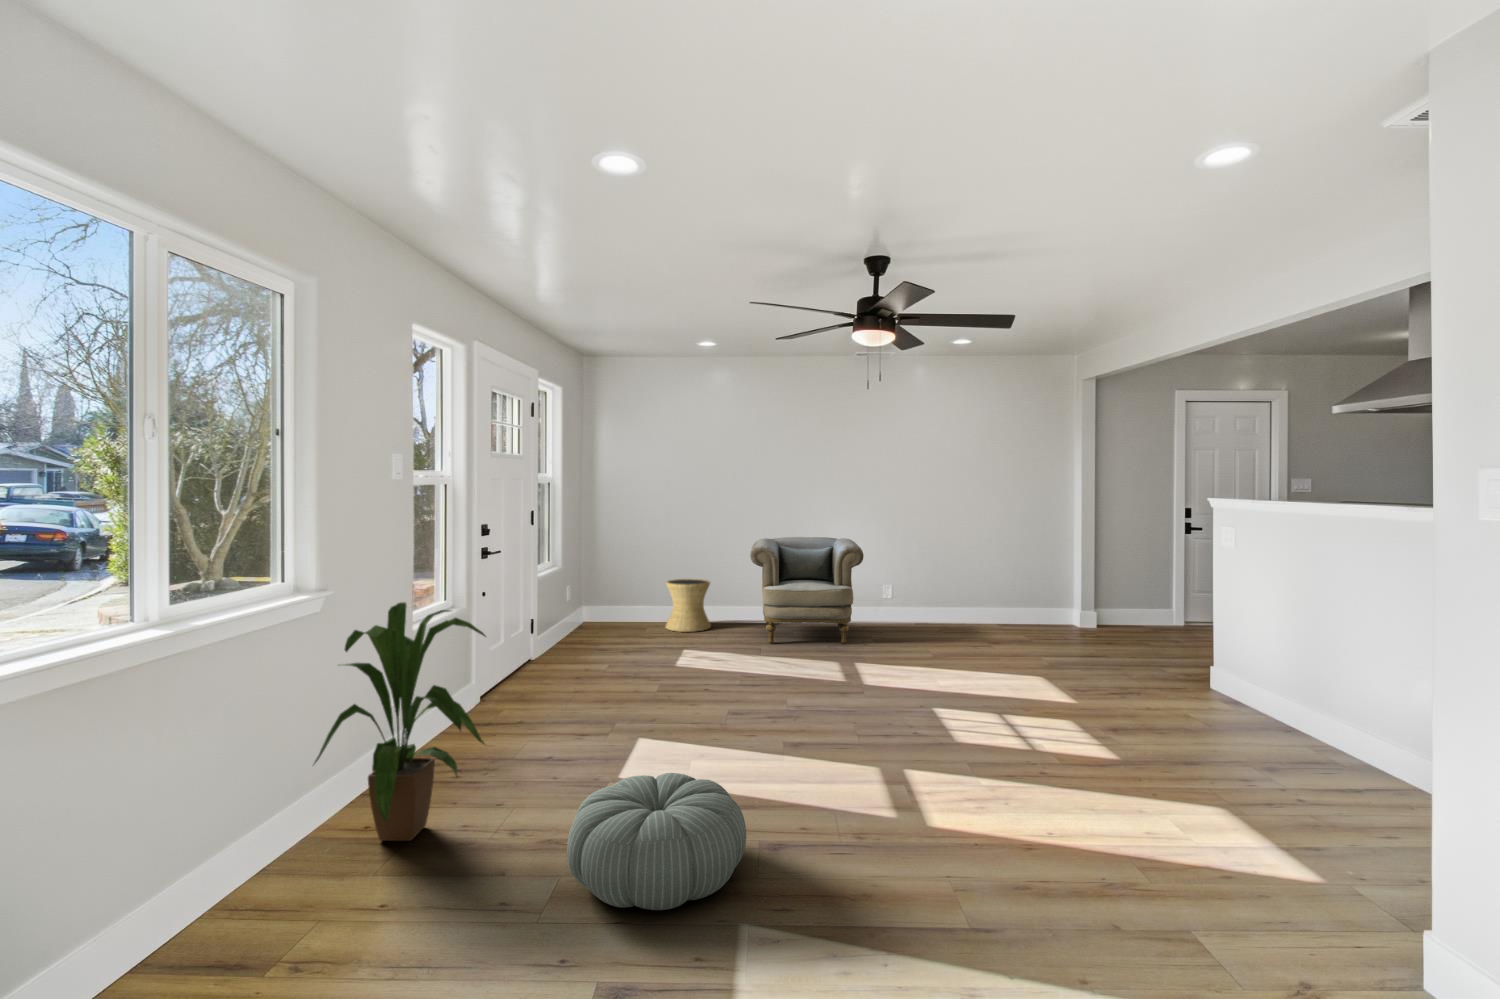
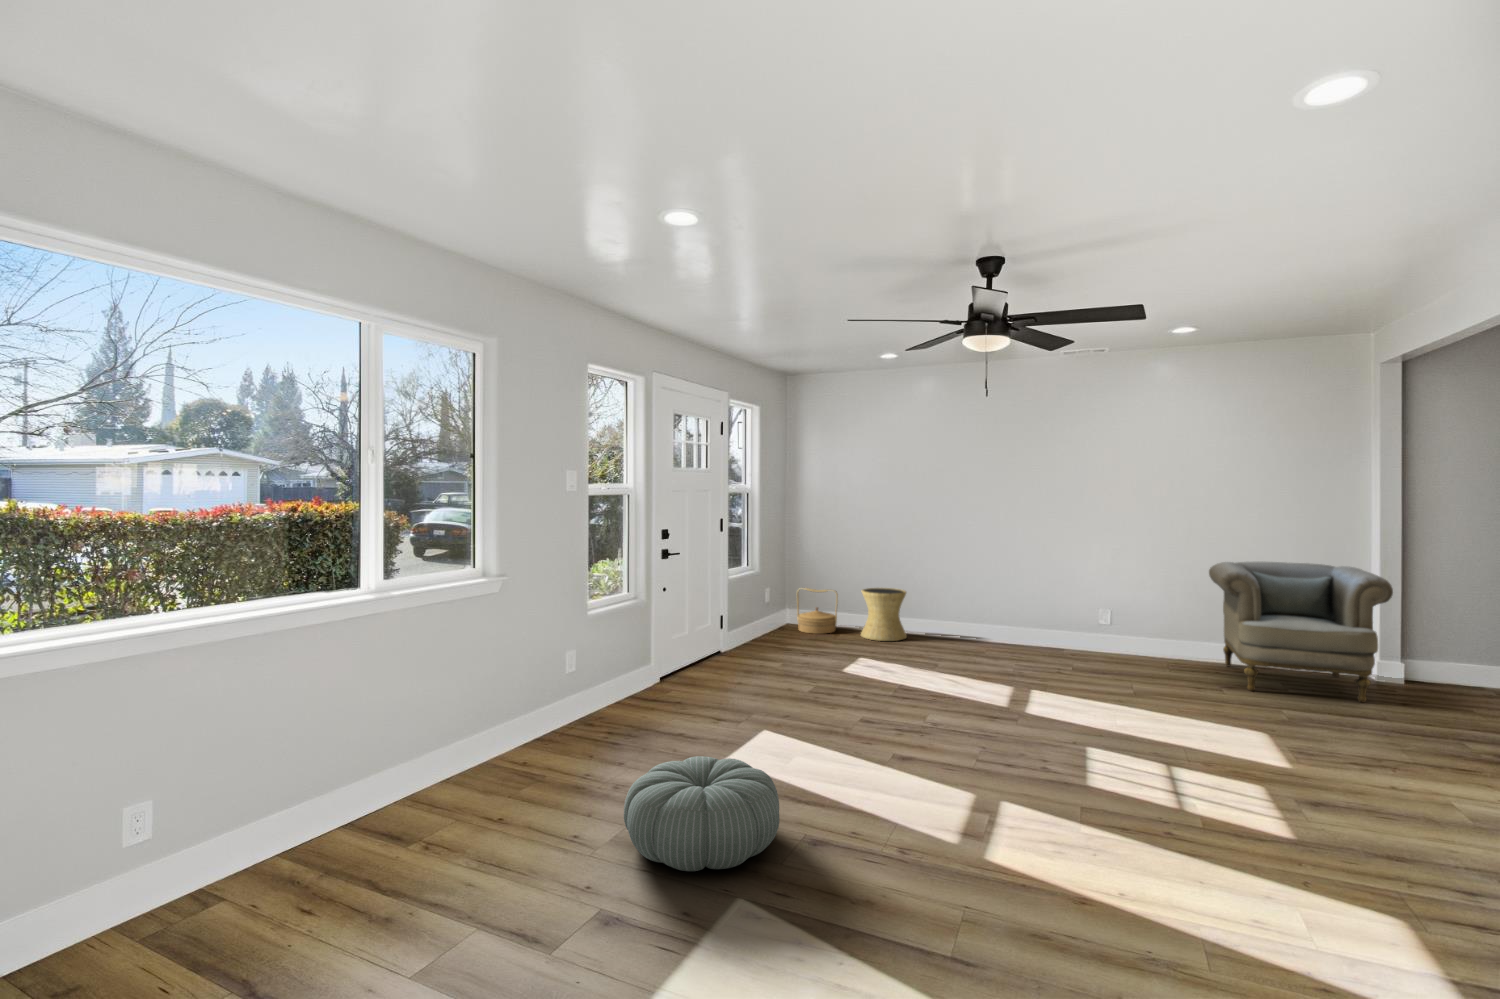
armchair: present [750,537,864,644] -> present [1209,562,1393,702]
woven basket: none [595,584,640,631] -> present [797,588,838,634]
house plant: present [314,602,485,841] -> none [474,590,611,781]

